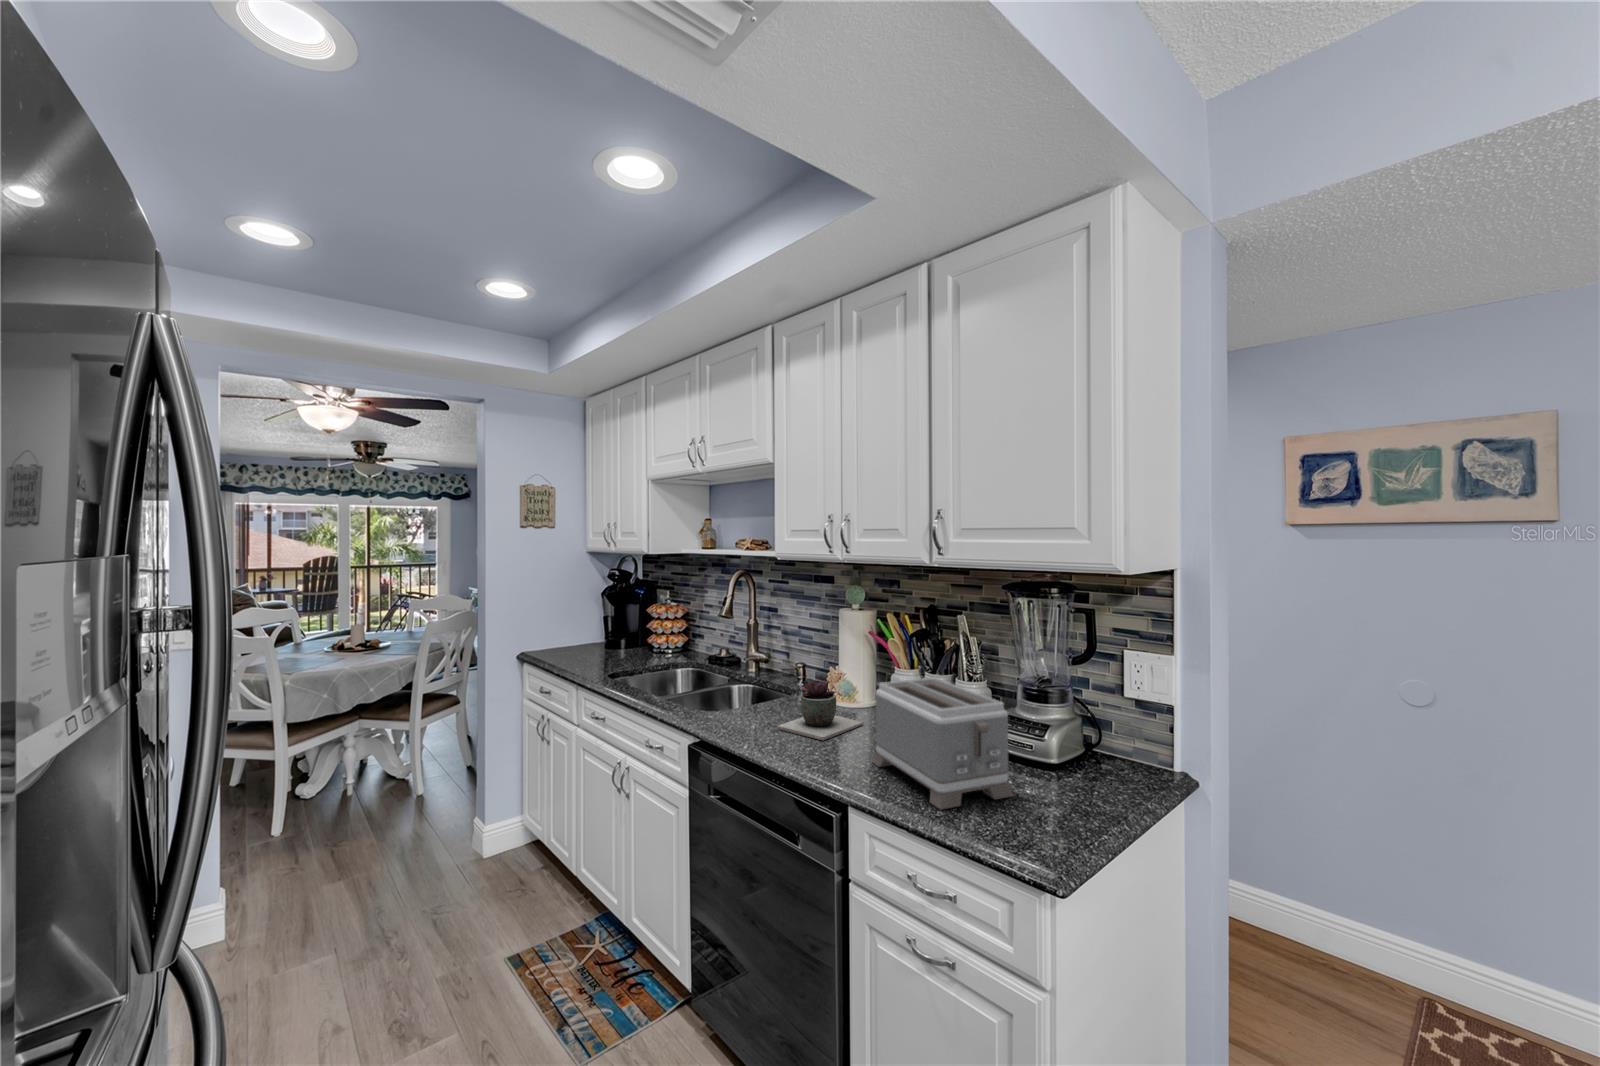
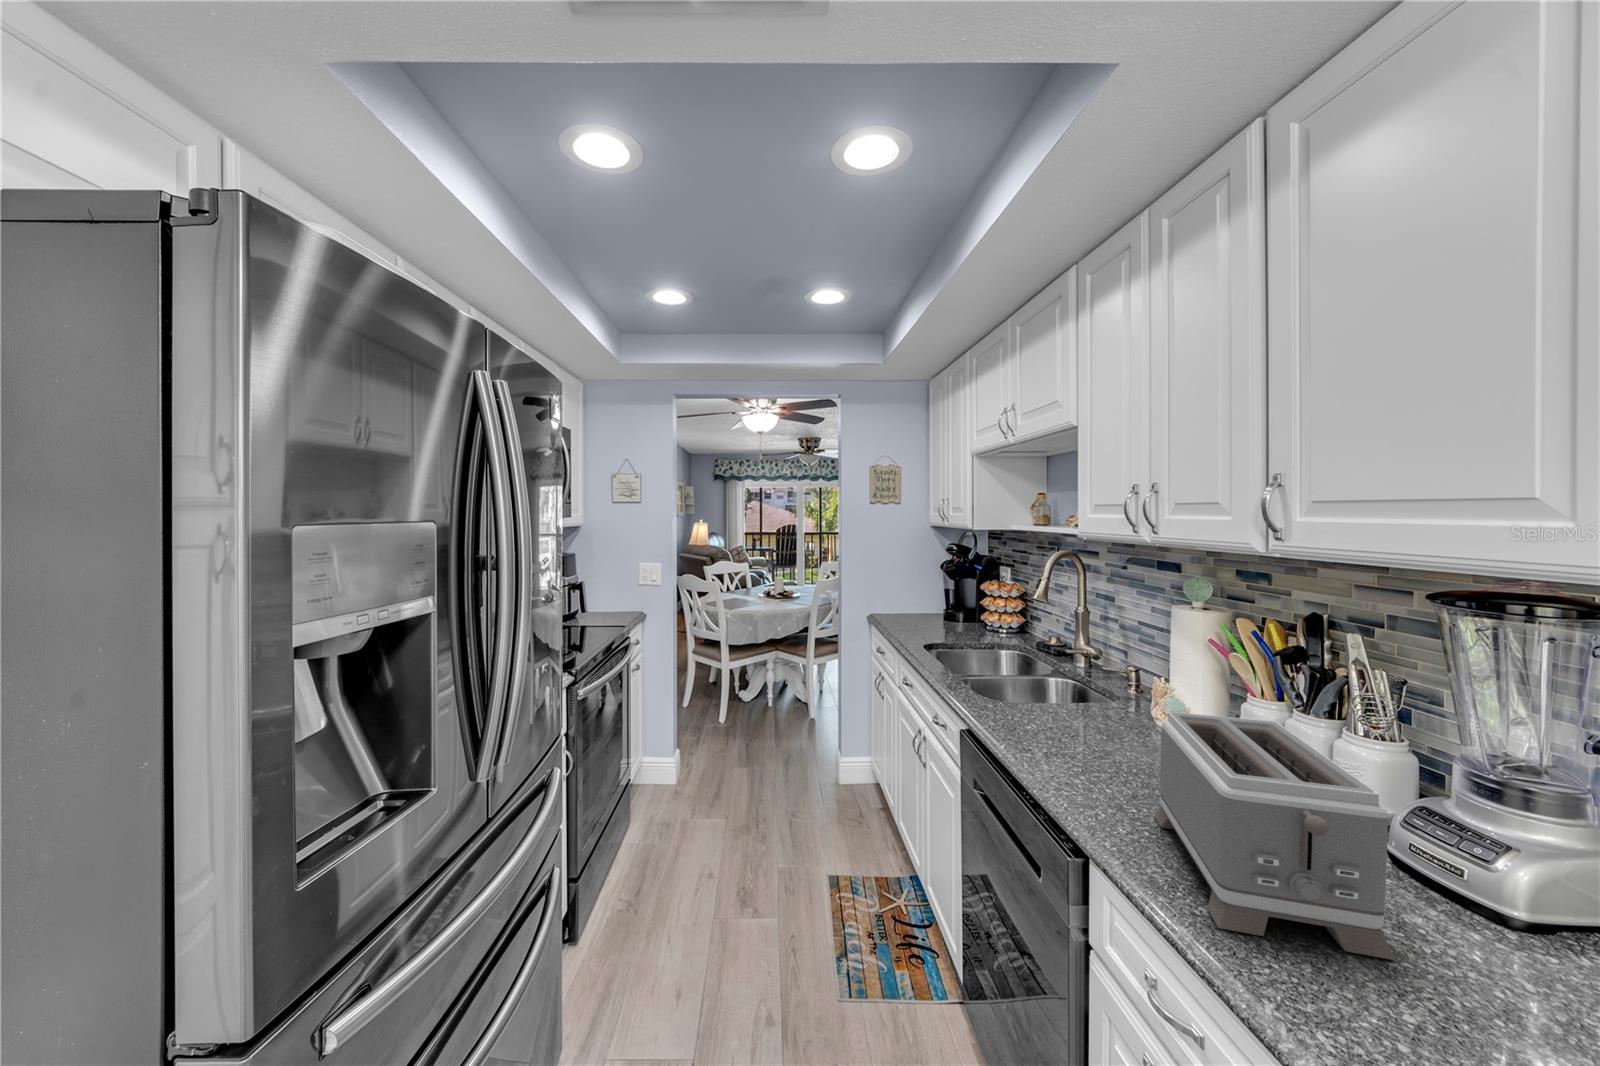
succulent plant: present [778,681,864,740] -> none [1056,690,1181,768]

